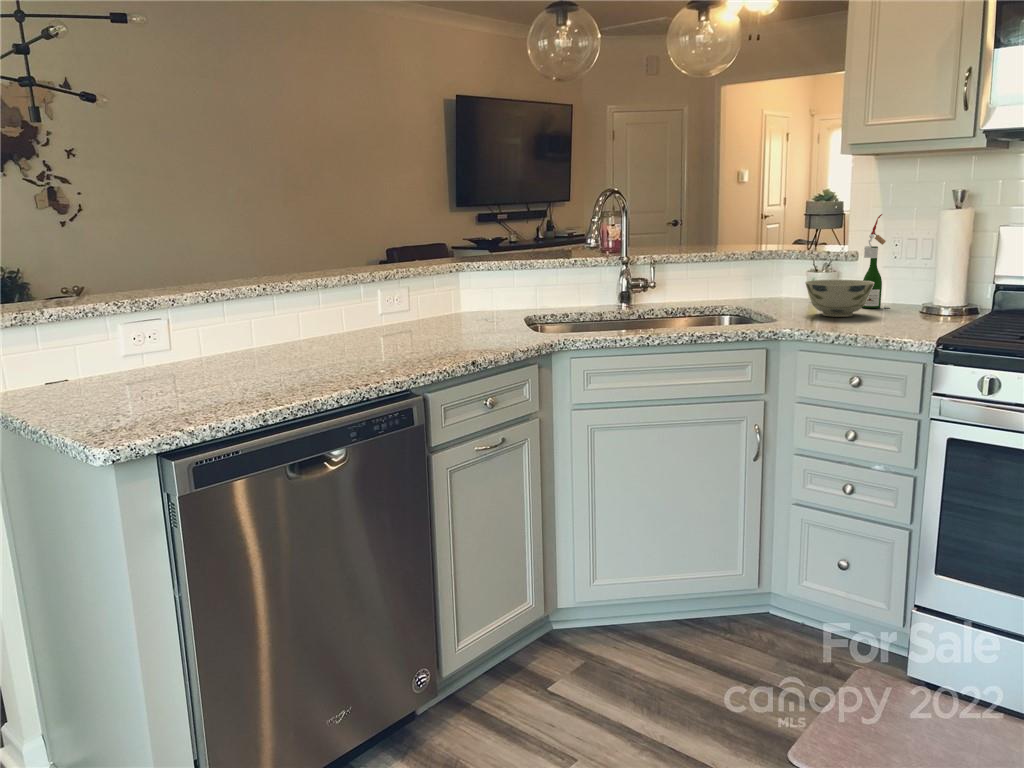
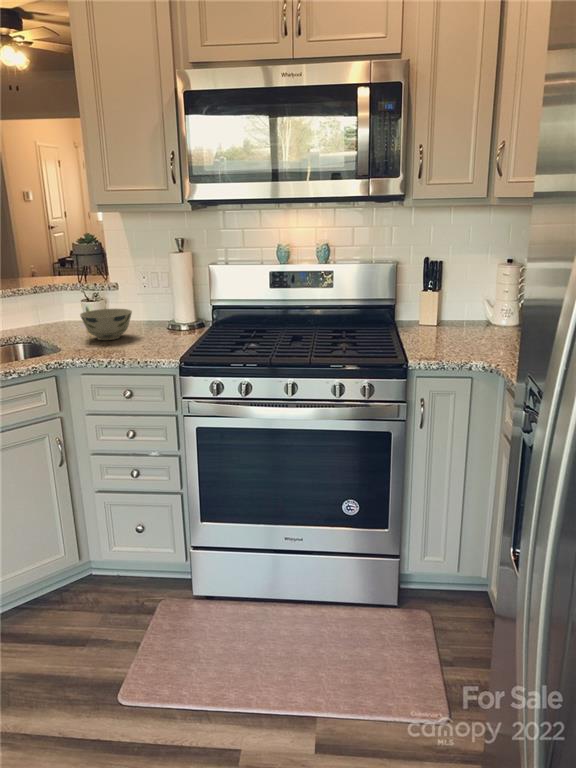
wine bottle: present [863,214,890,308] -> none [122,256,147,327]

